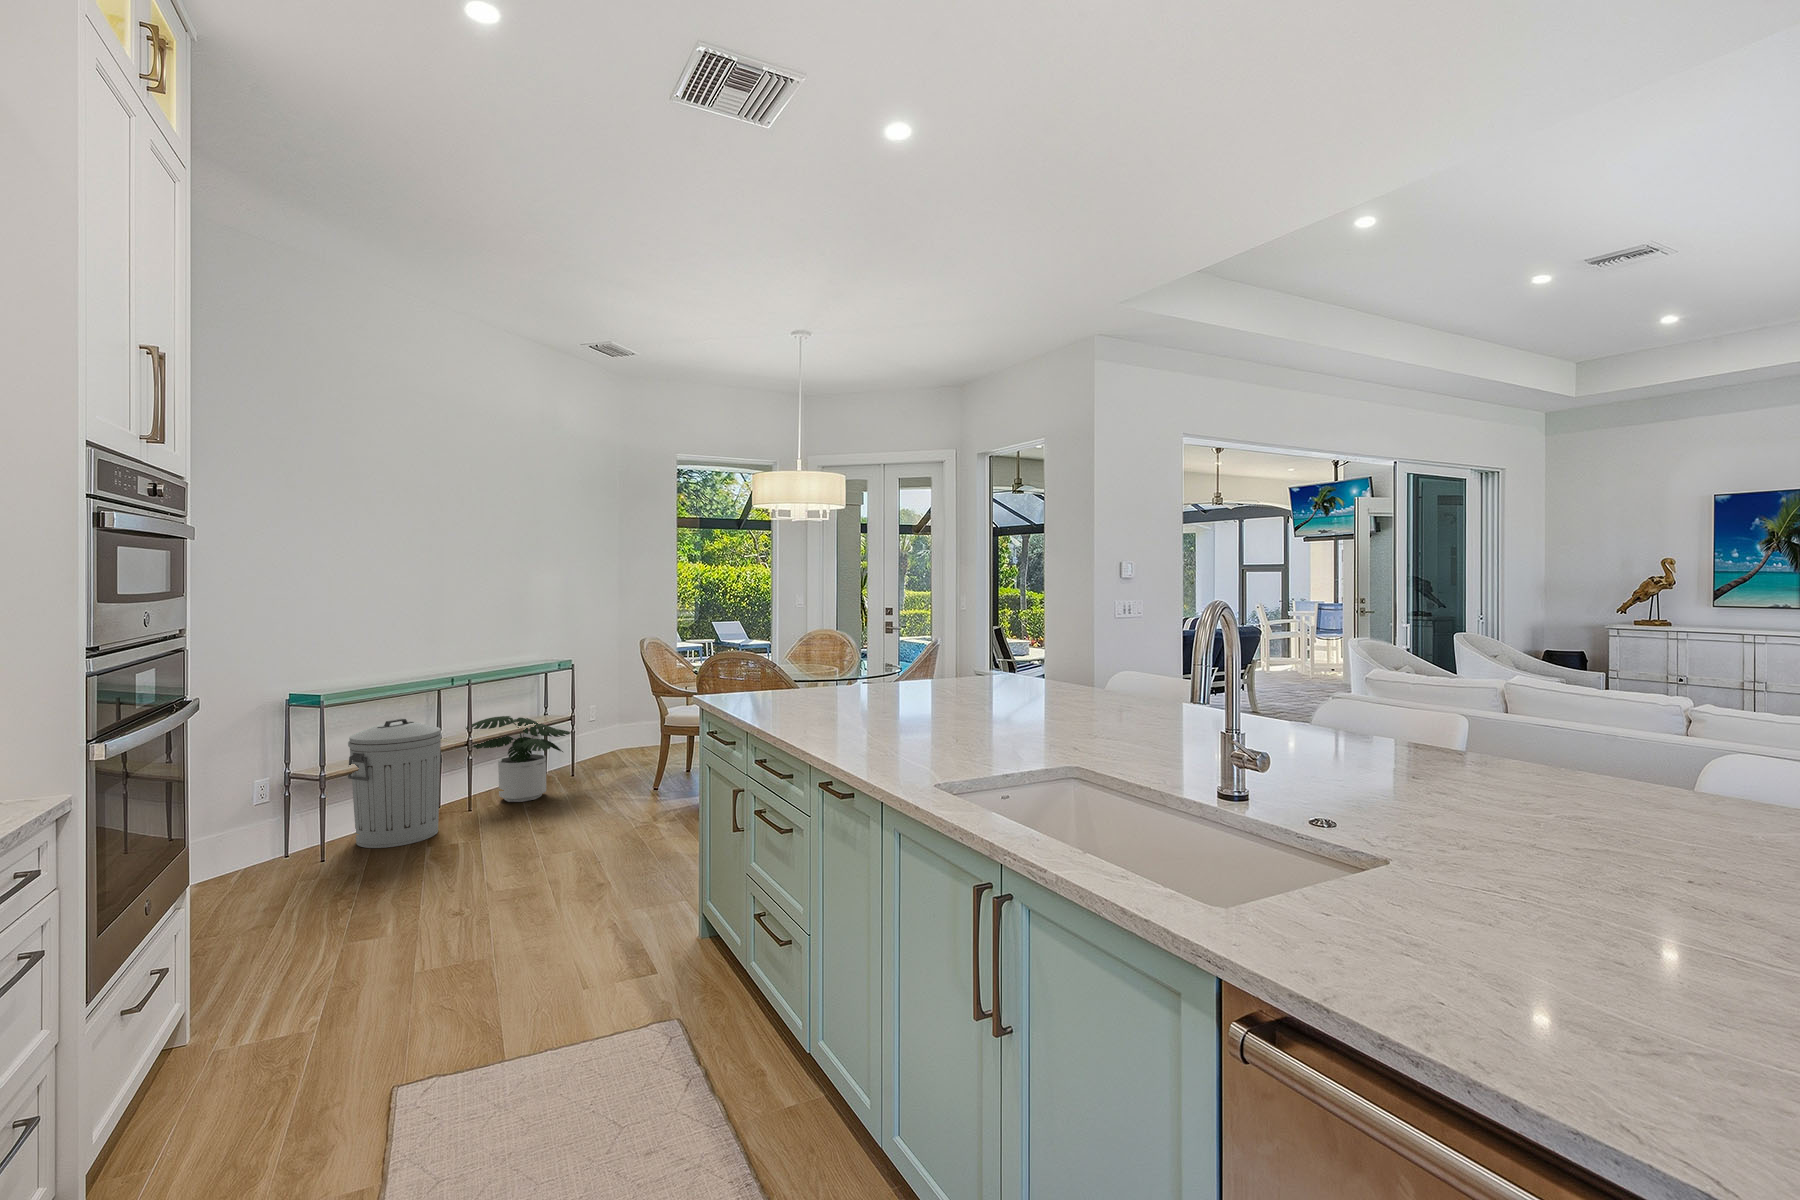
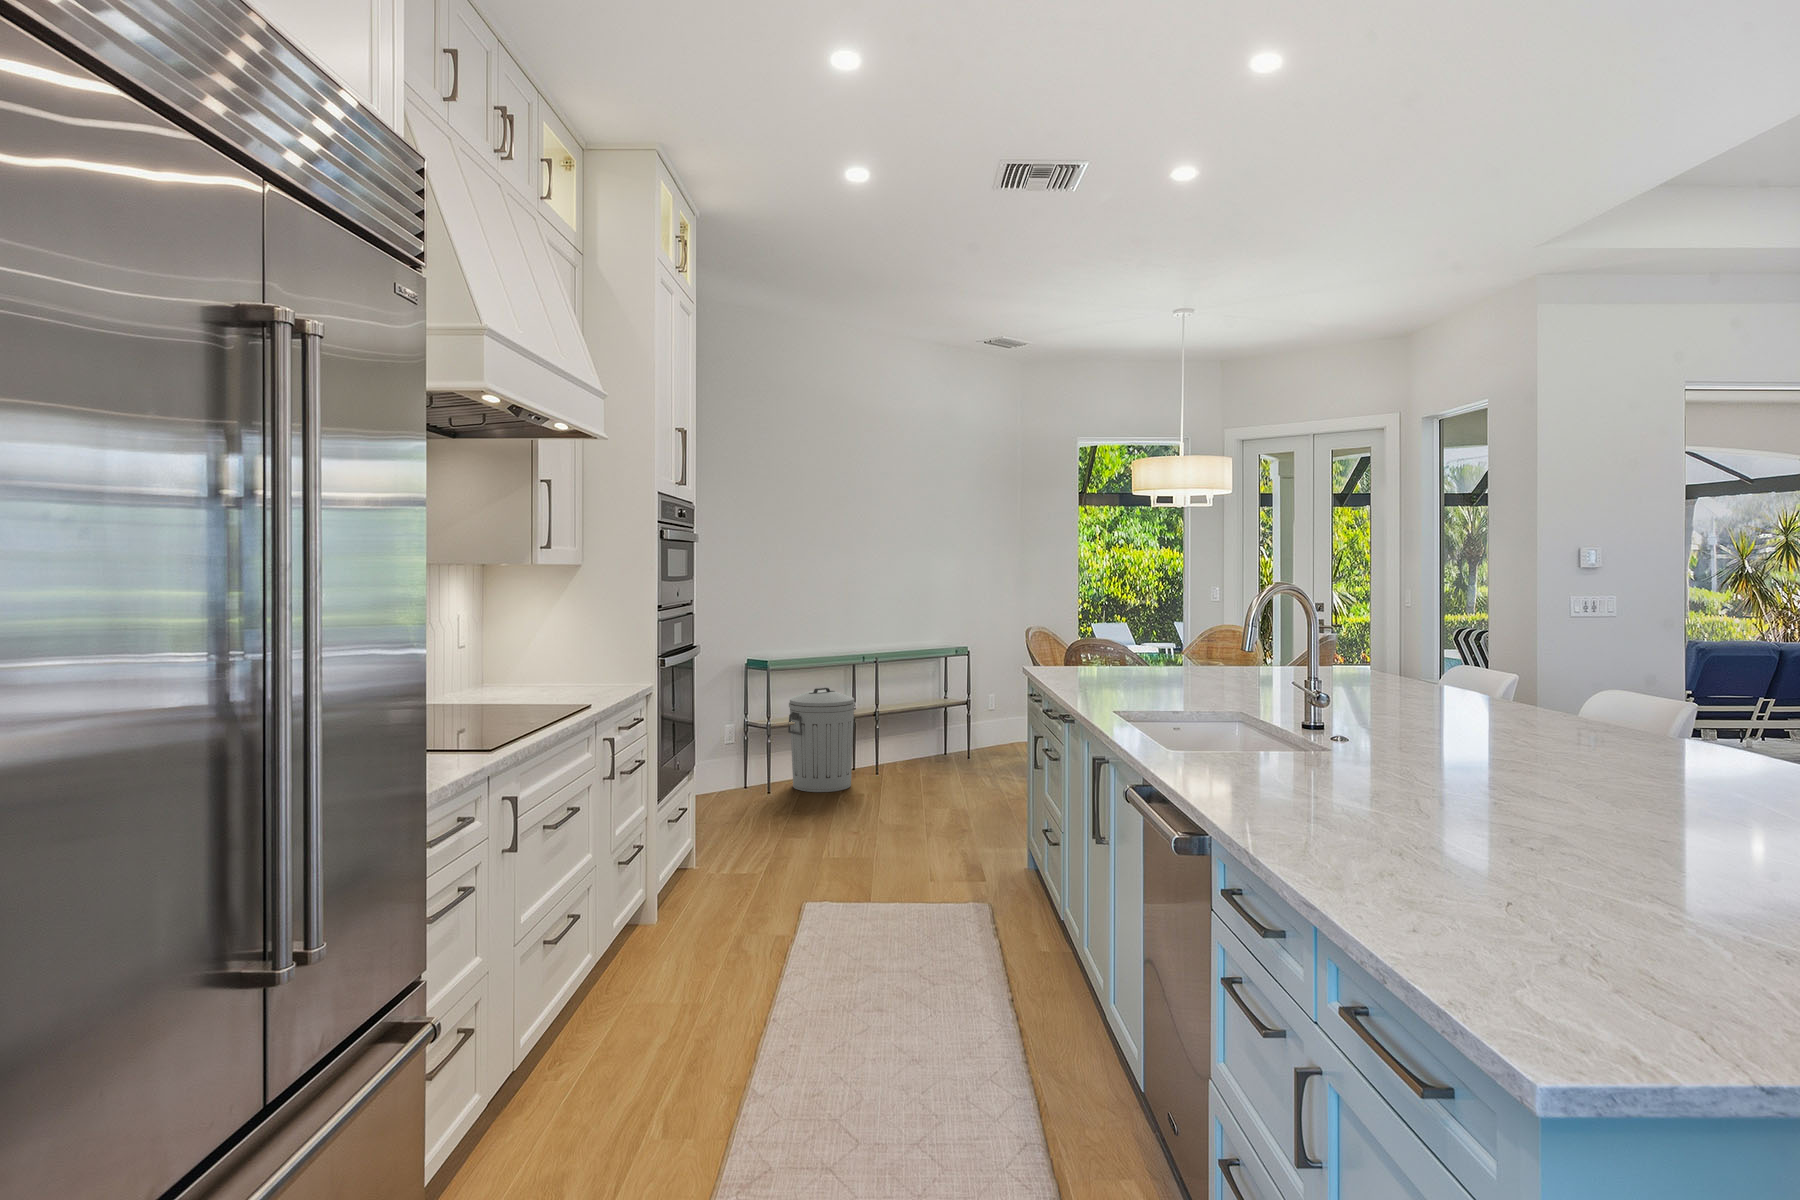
potted plant: present [466,716,571,802] -> none [875,694,962,772]

